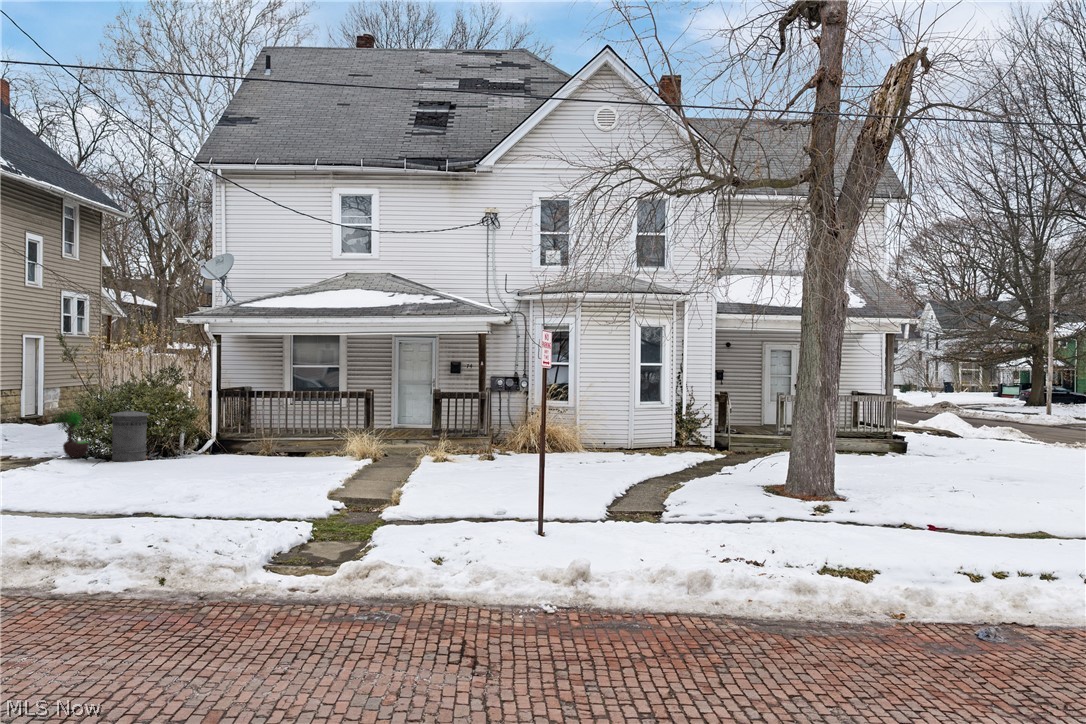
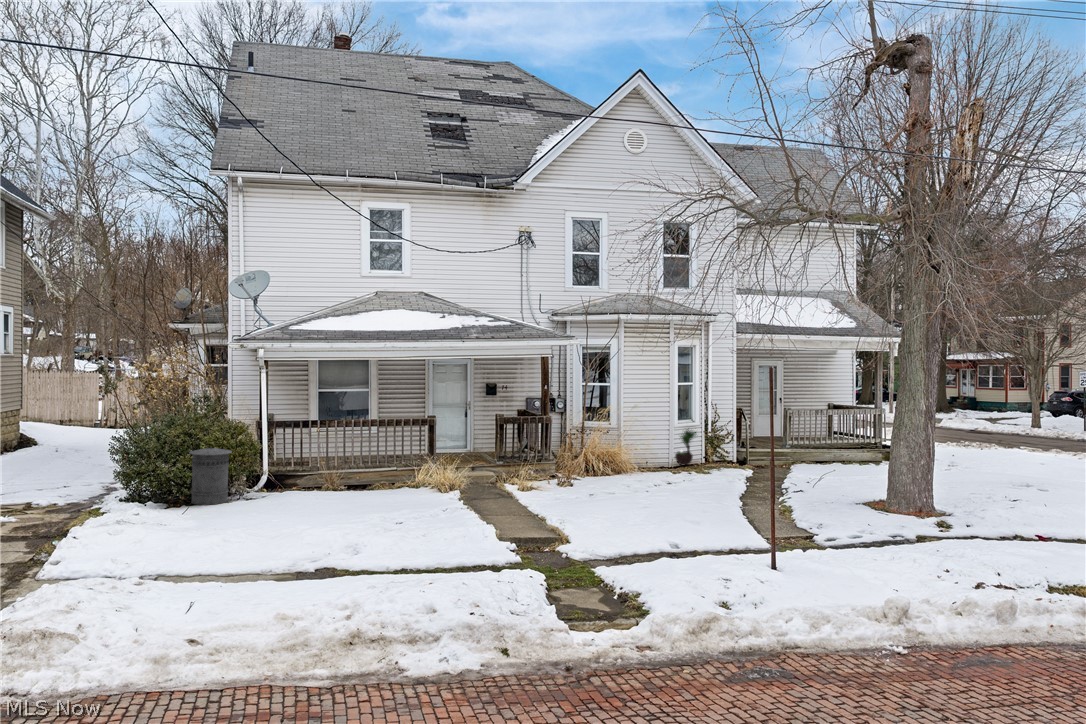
potted tree: present [55,411,89,458] -> present [675,429,696,465]

